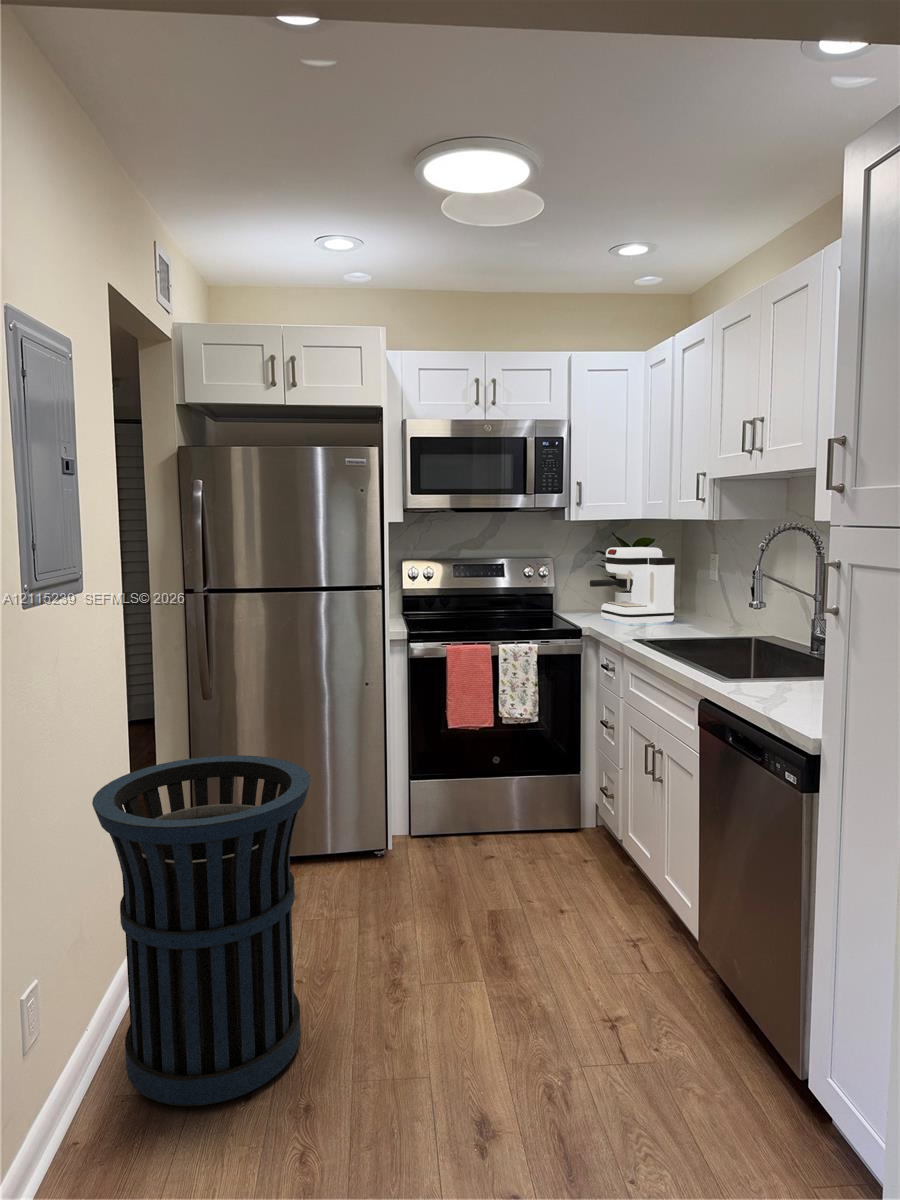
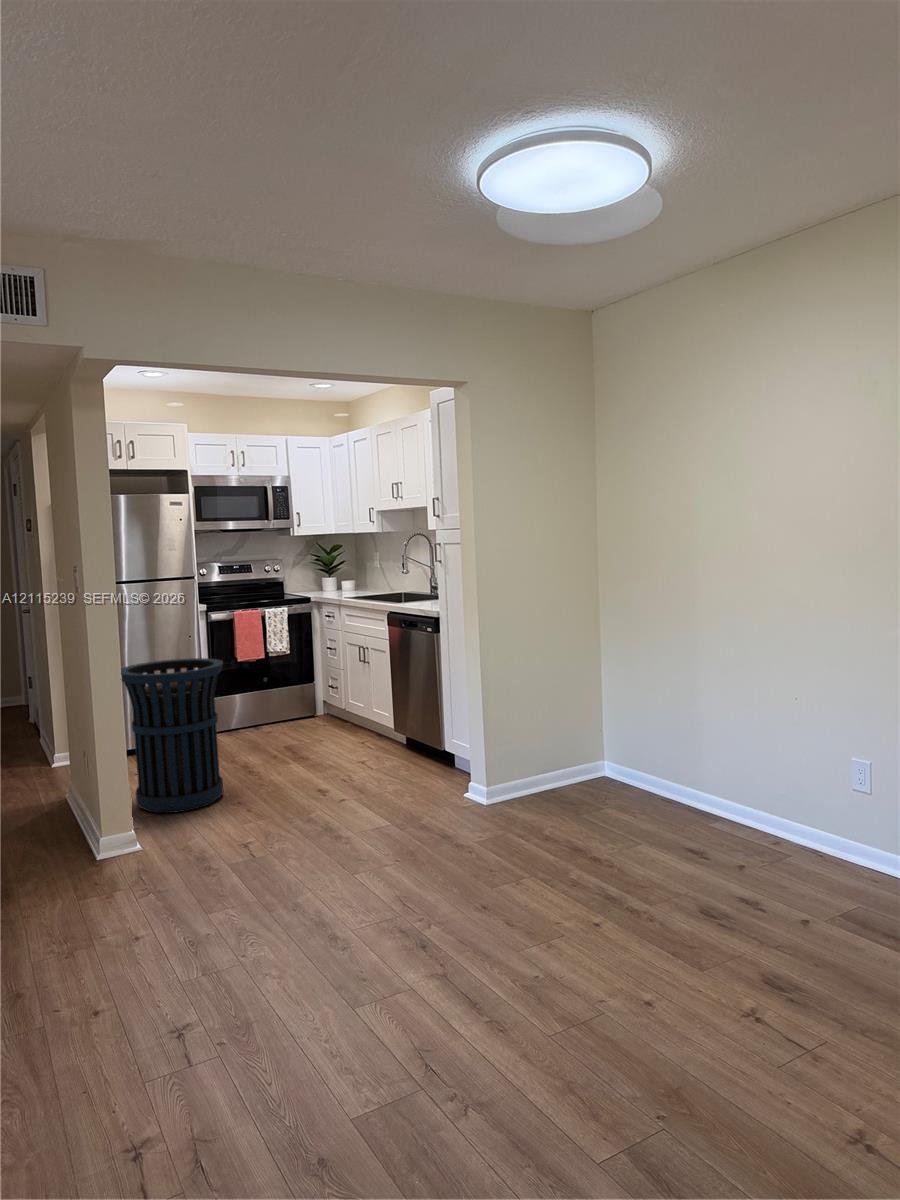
coffee maker: present [590,547,675,625] -> none [310,550,359,595]

